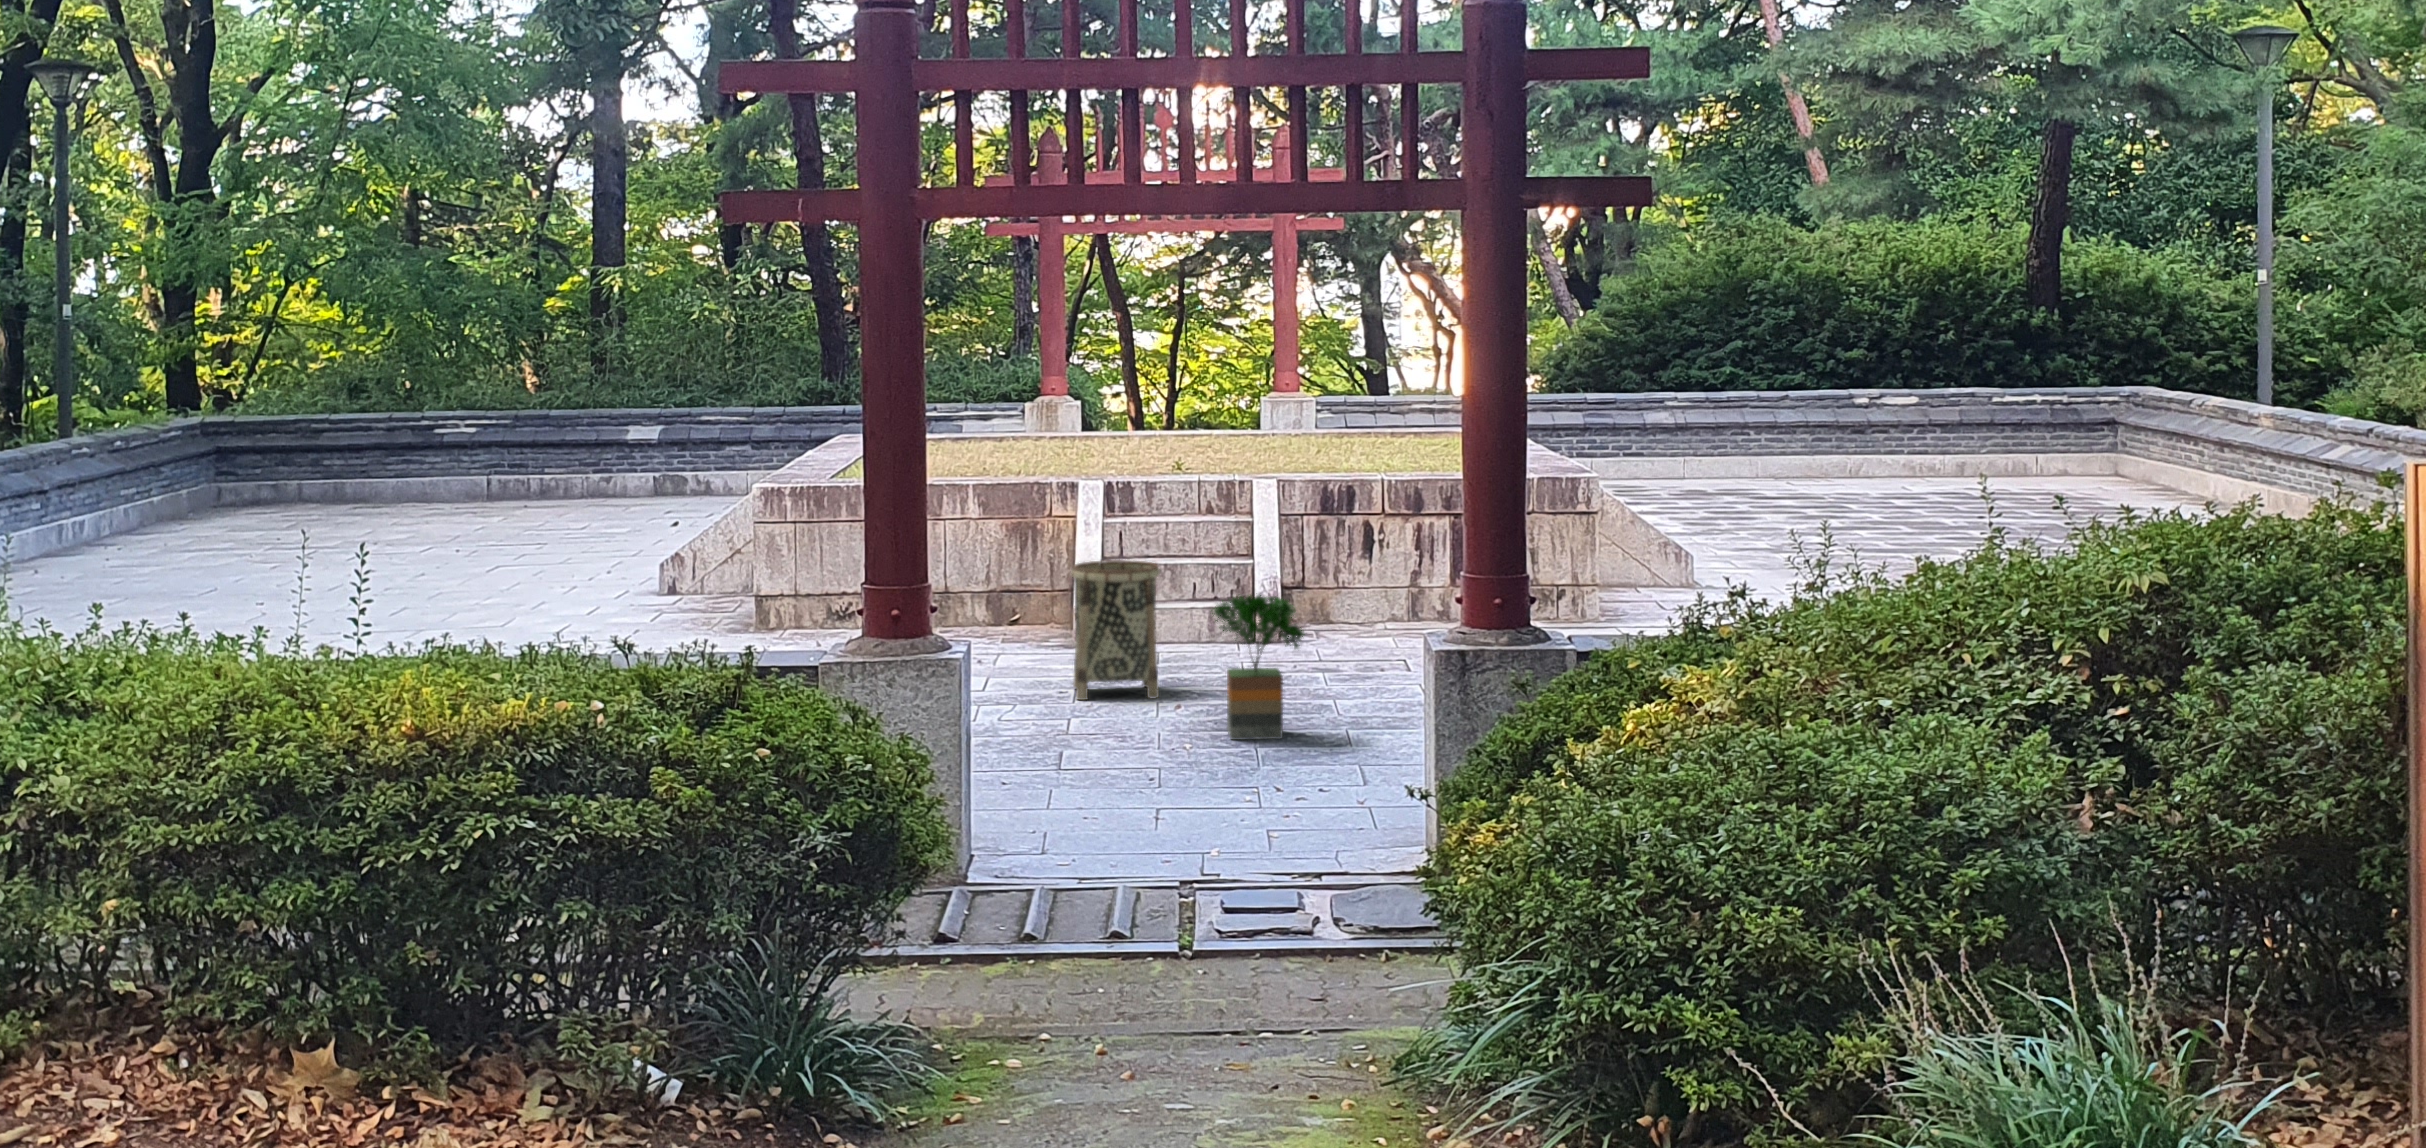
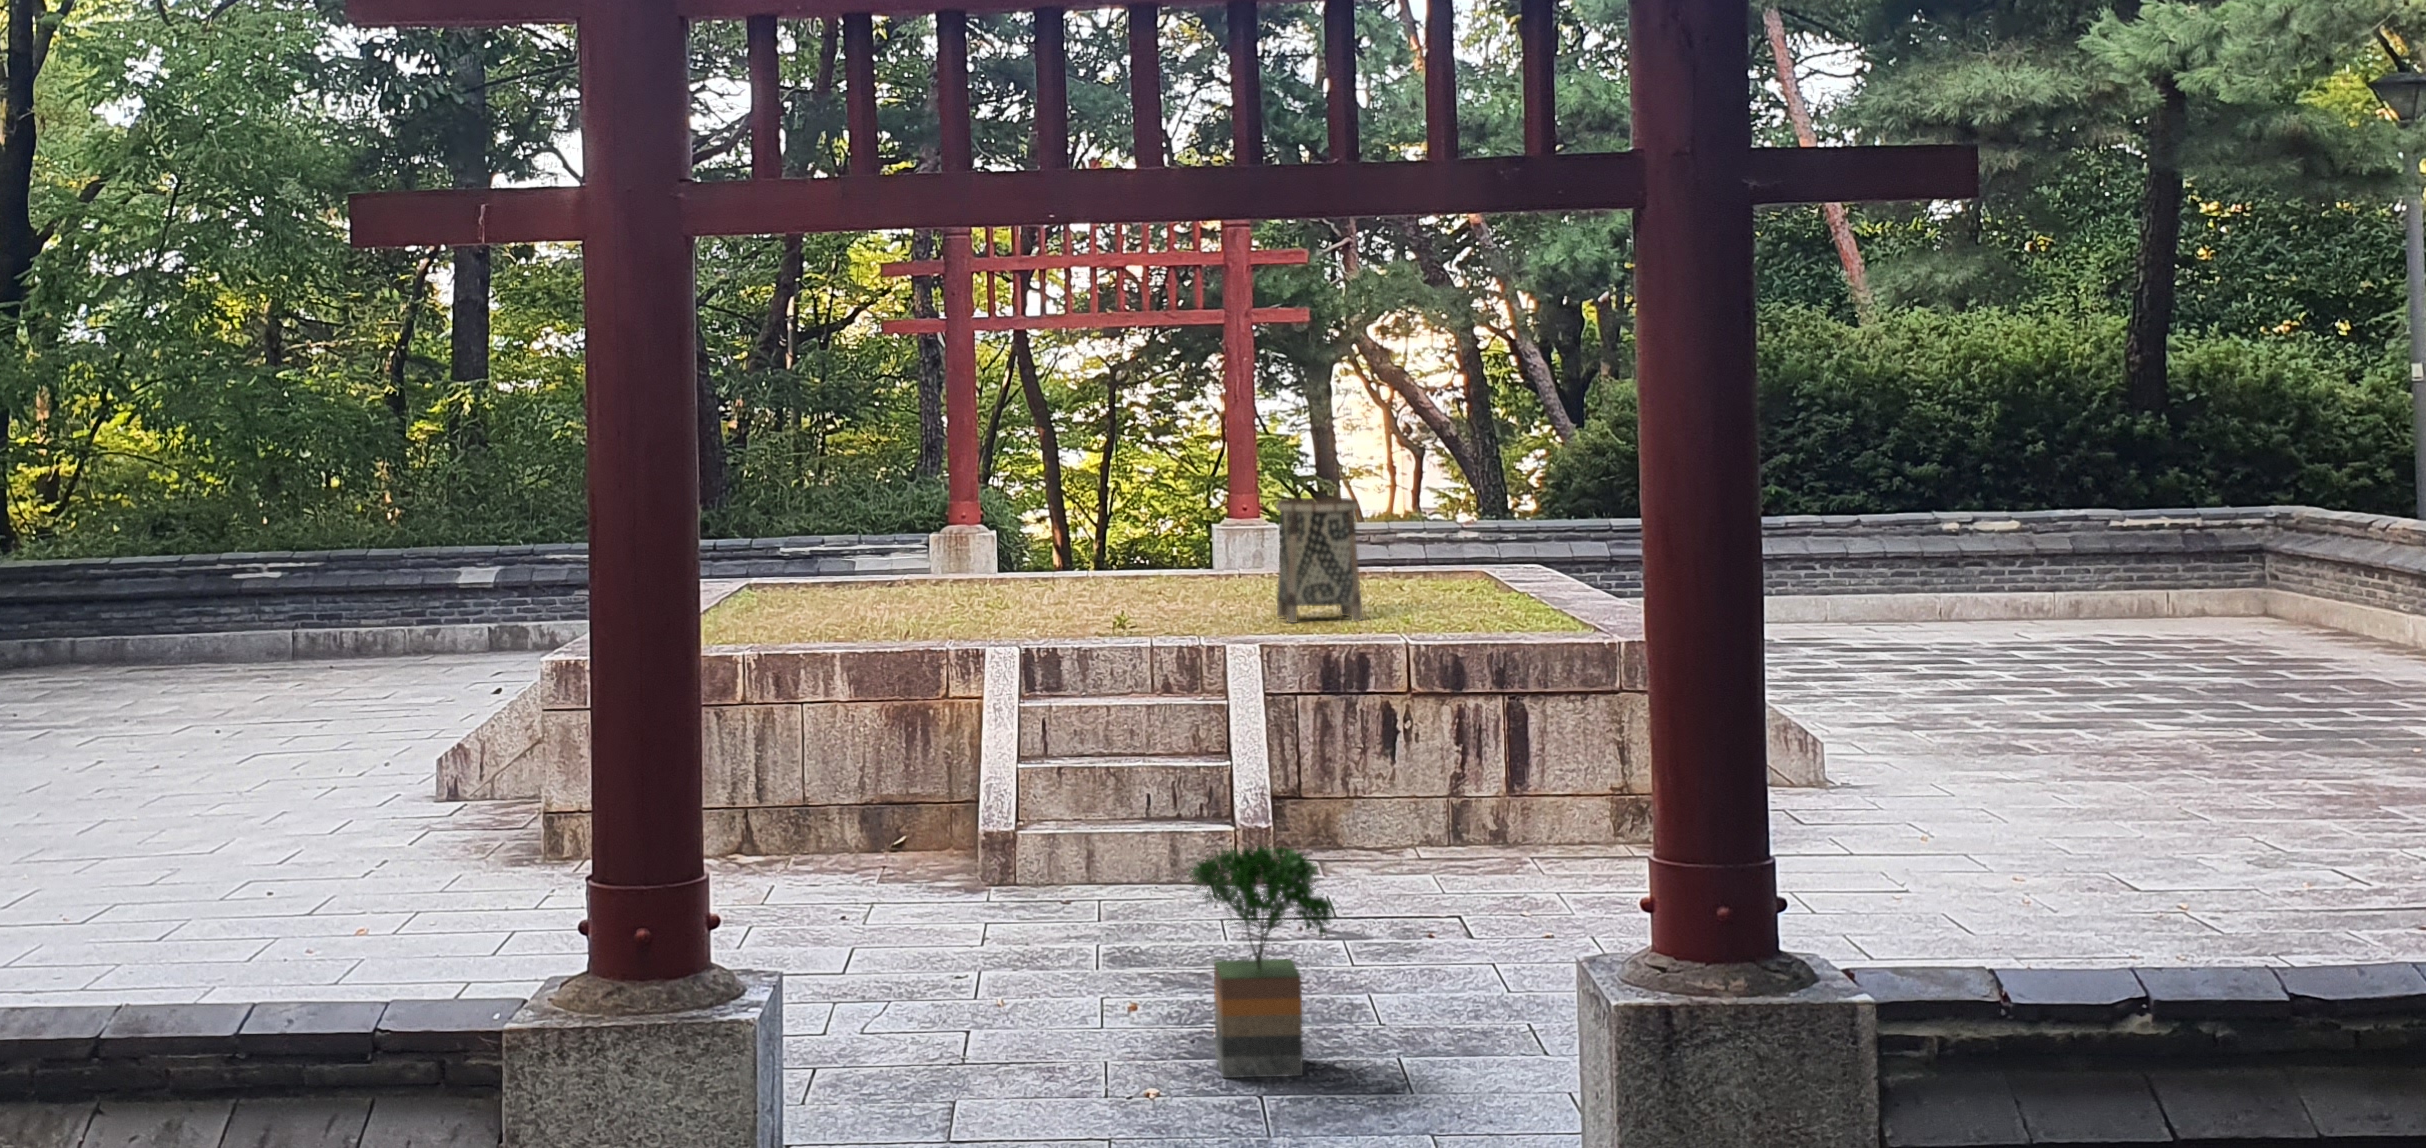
basket: present [1071,560,1160,700] -> present [1276,498,1362,623]

